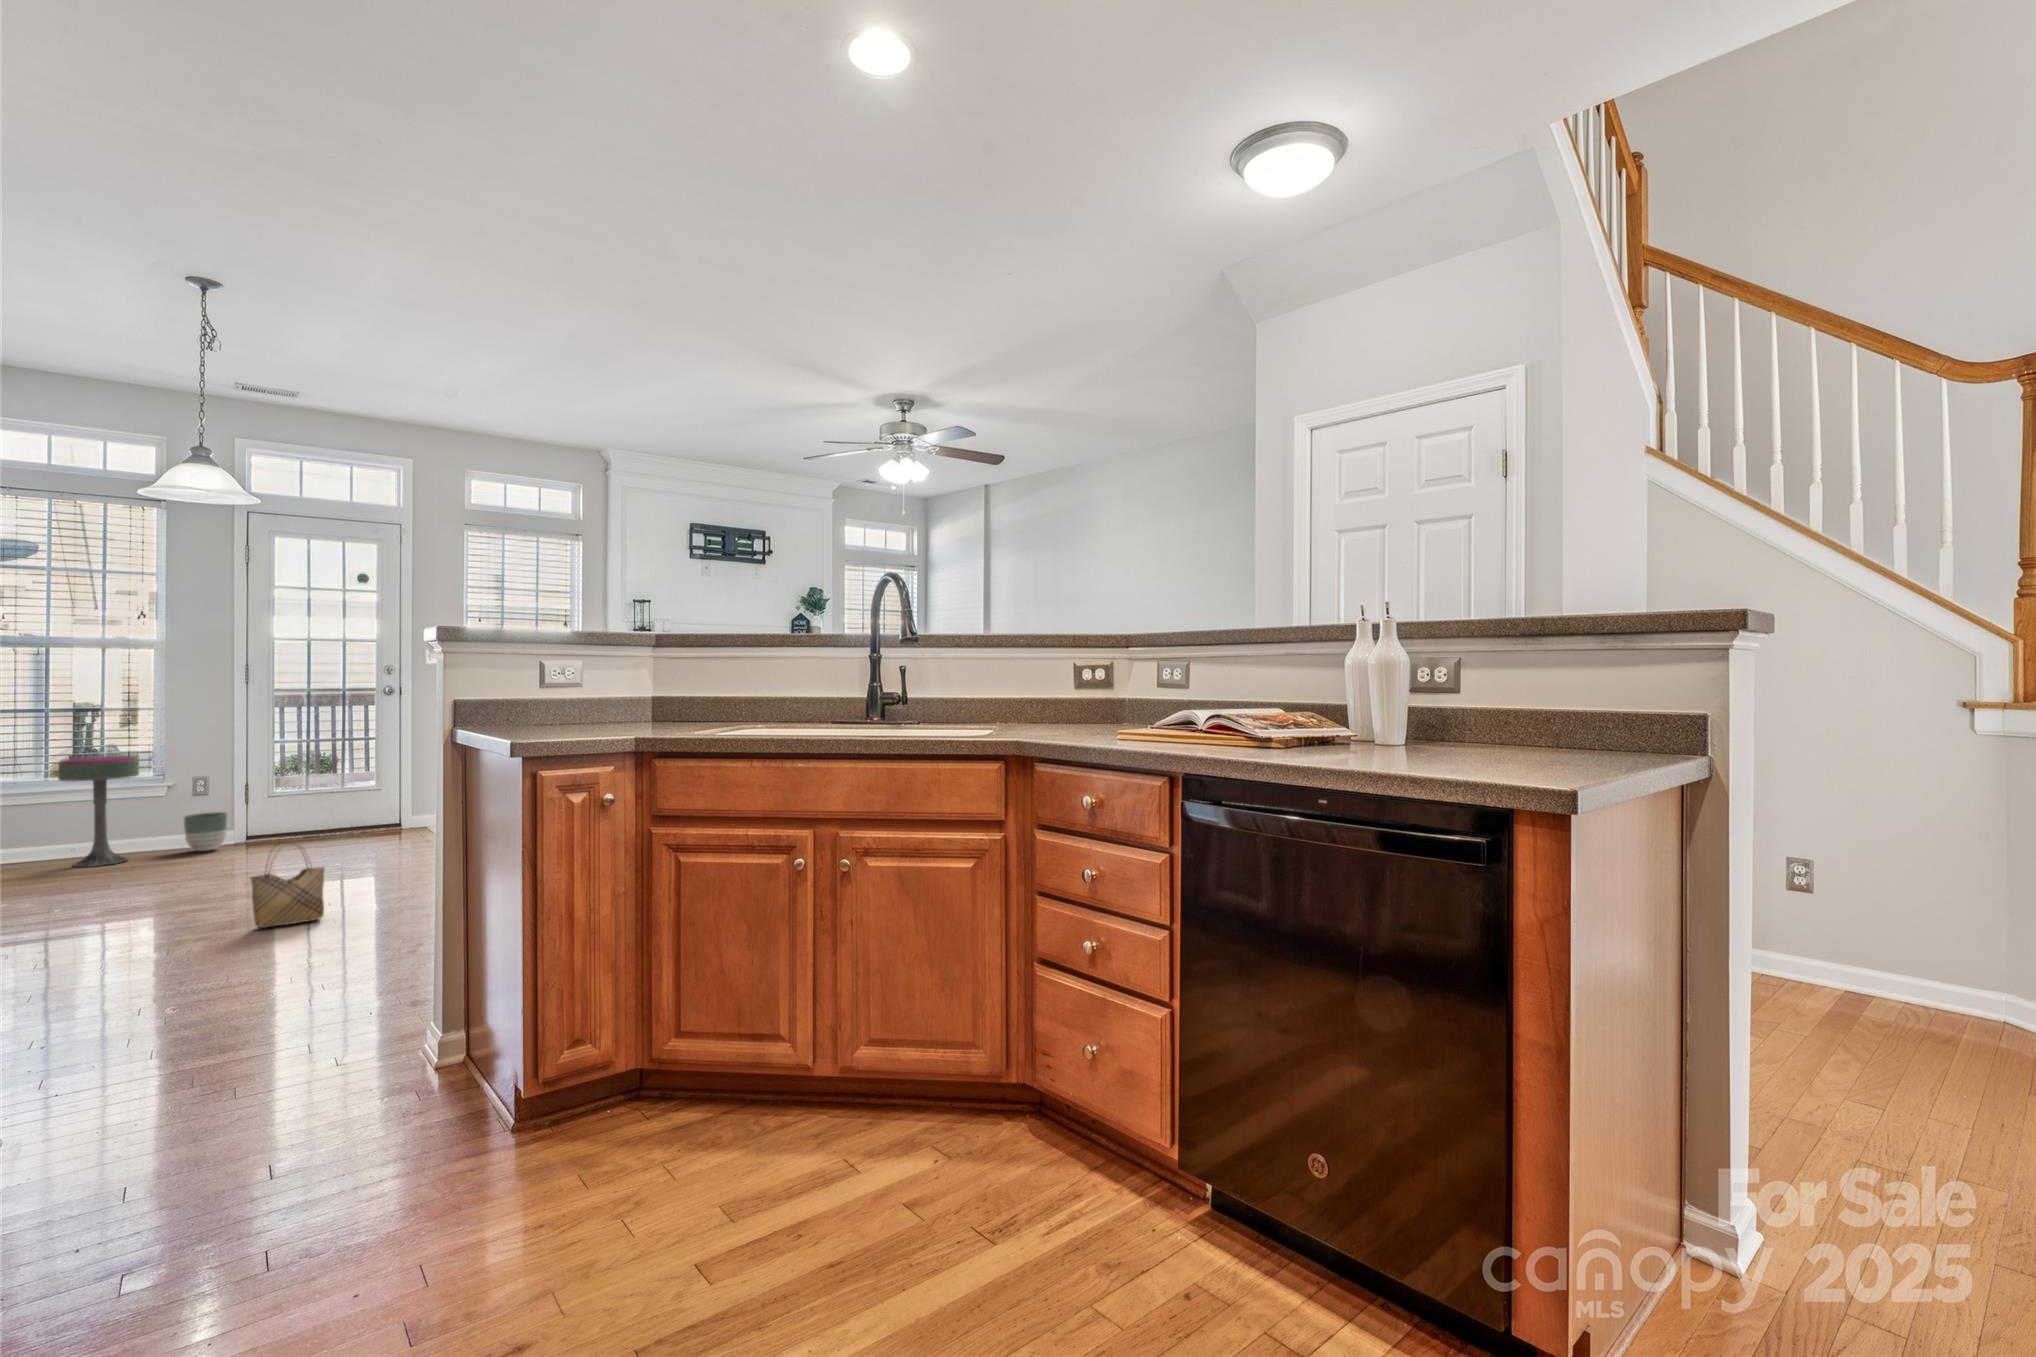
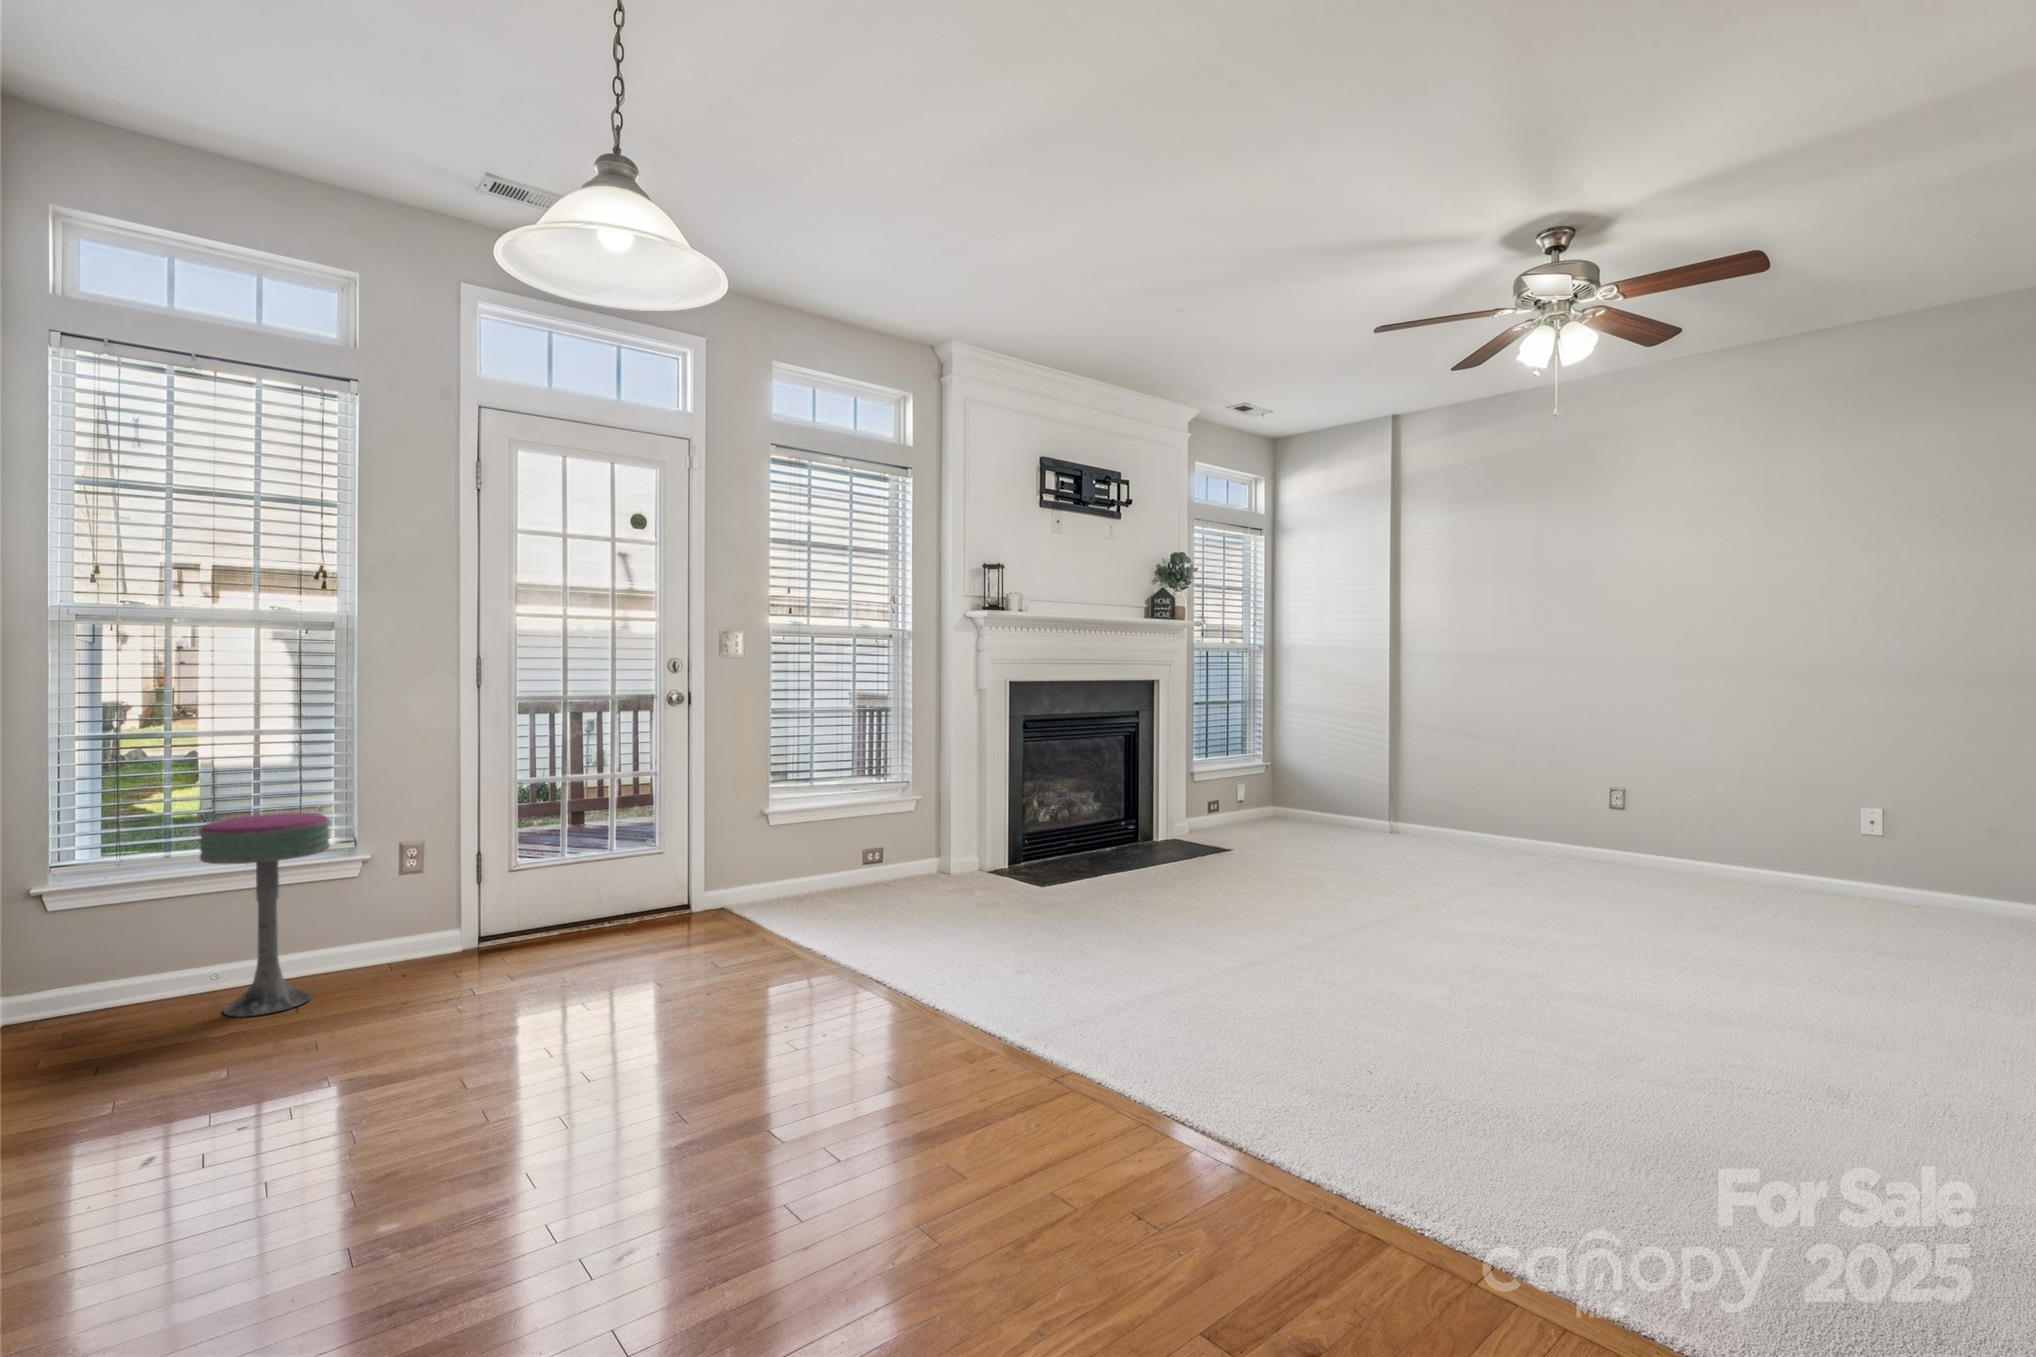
planter: present [184,812,227,851] -> none [392,902,458,971]
woven basket: present [250,848,324,928] -> none [761,1056,889,1288]

